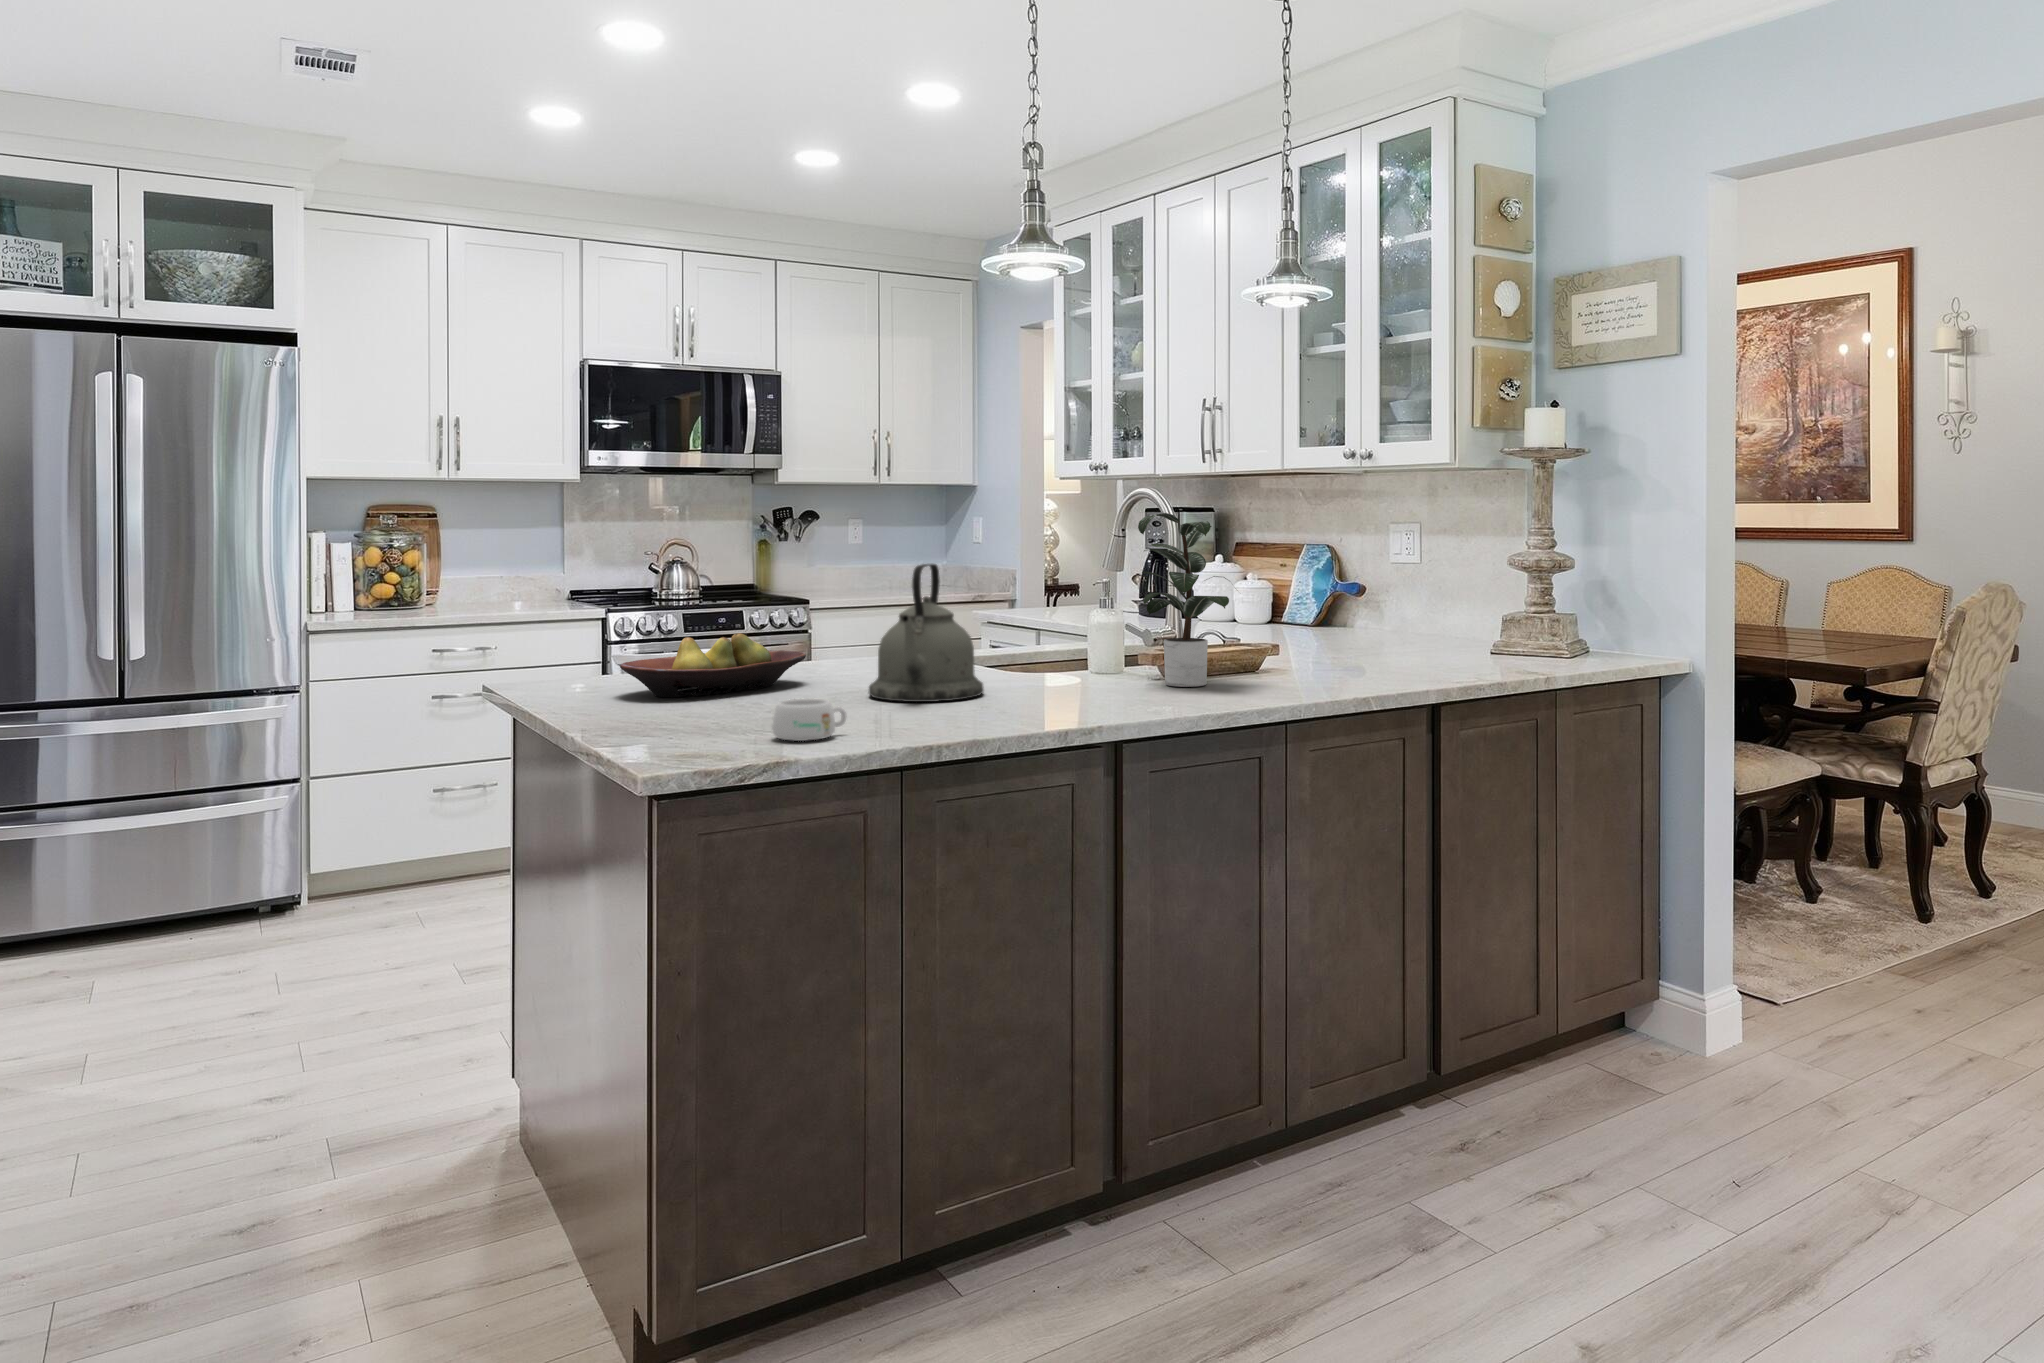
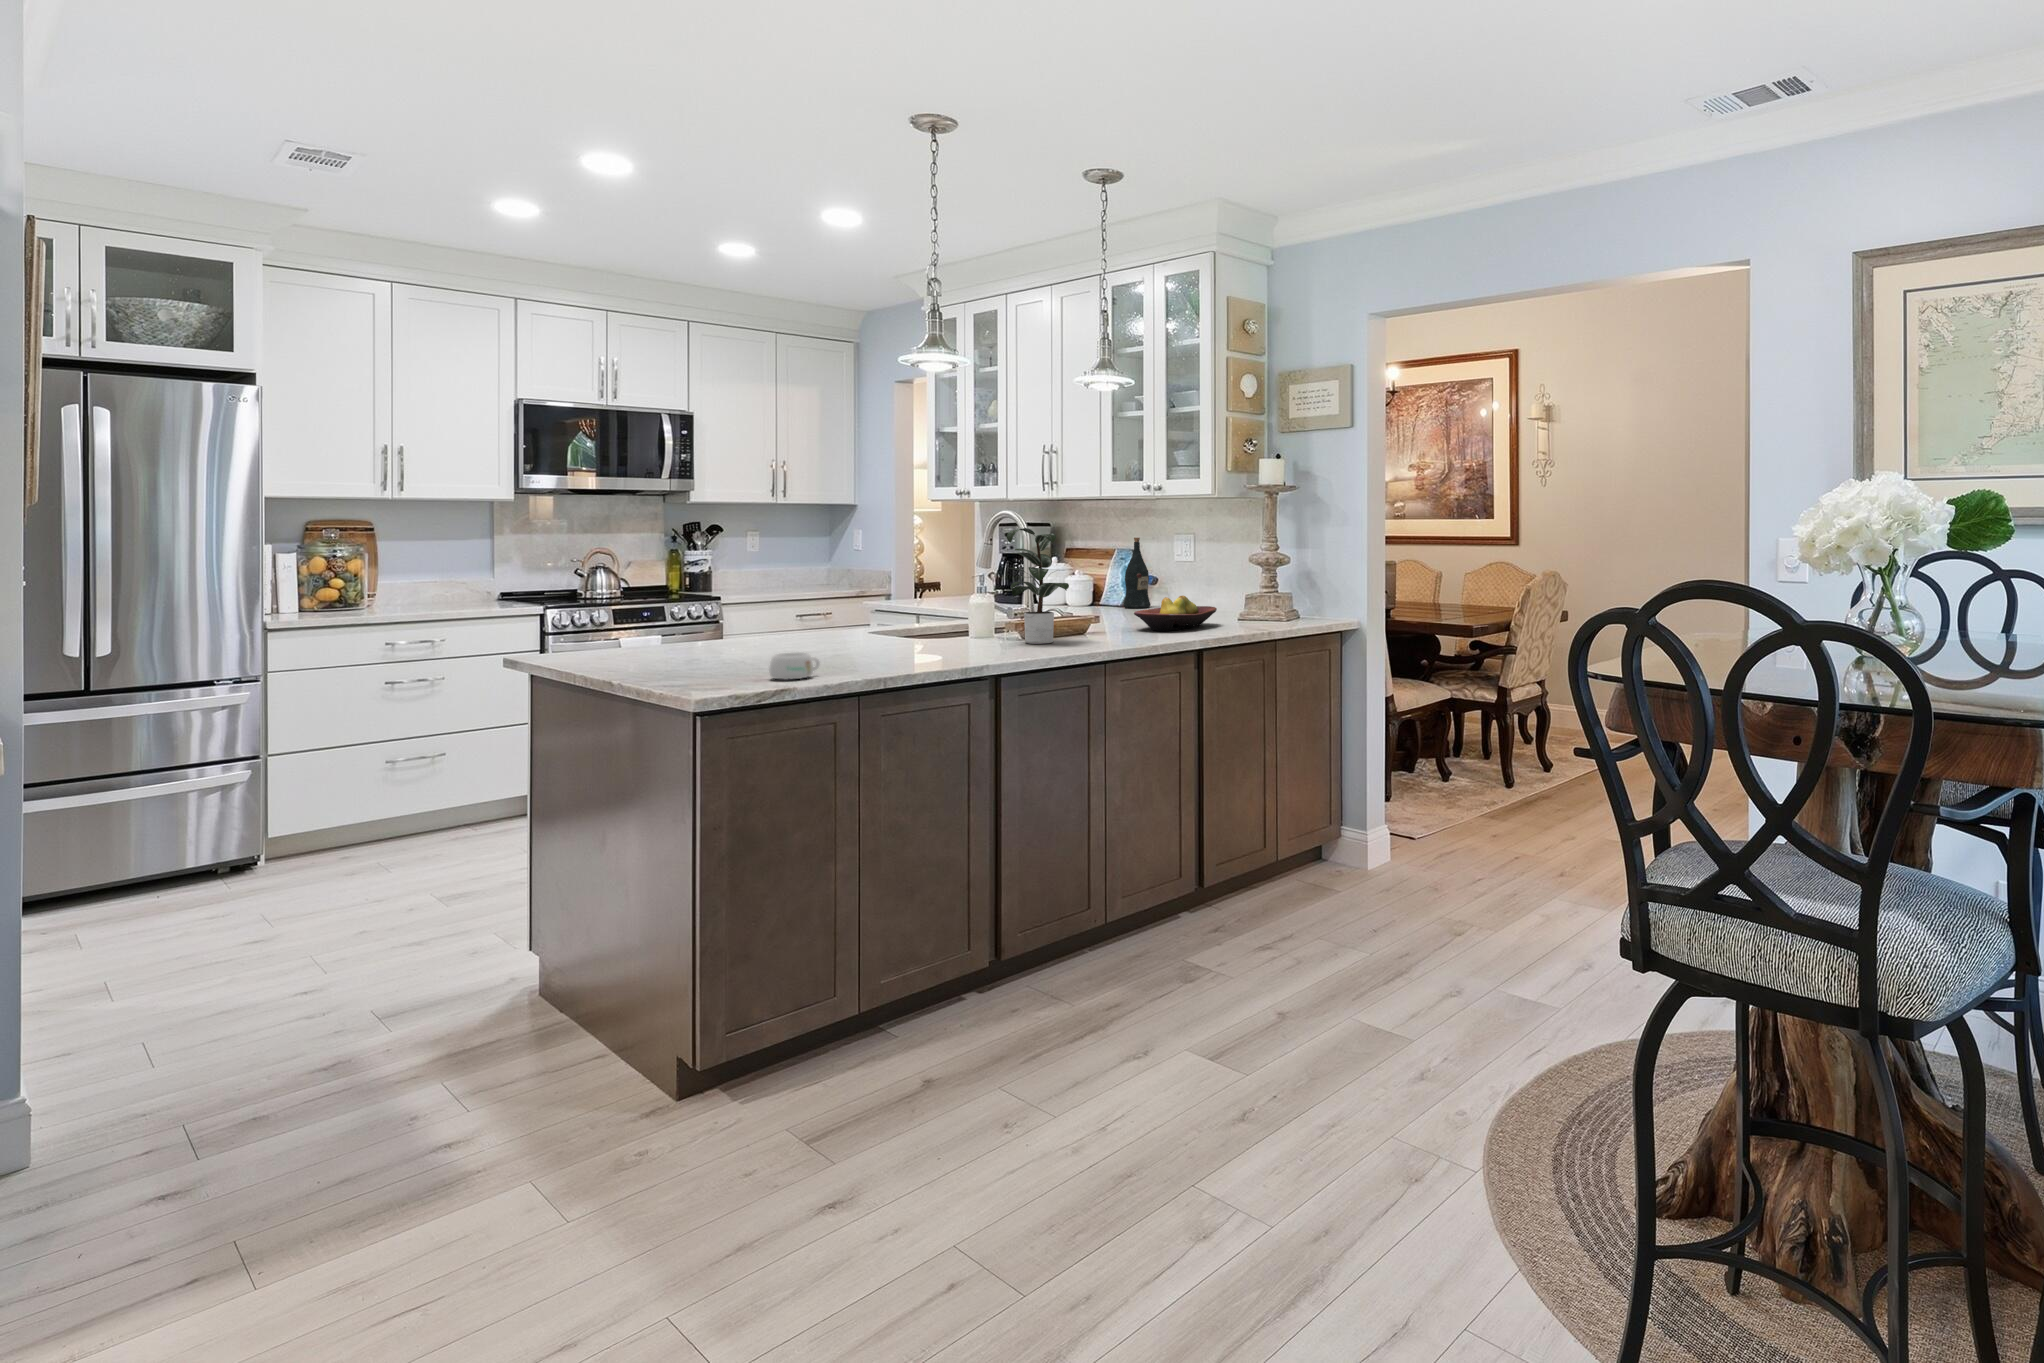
wine bottle: none [1316,528,1356,629] -> present [1123,538,1151,608]
kettle: present [869,564,984,702] -> none [819,563,902,657]
fruit bowl: present [620,633,806,697] -> present [1134,596,1217,631]

